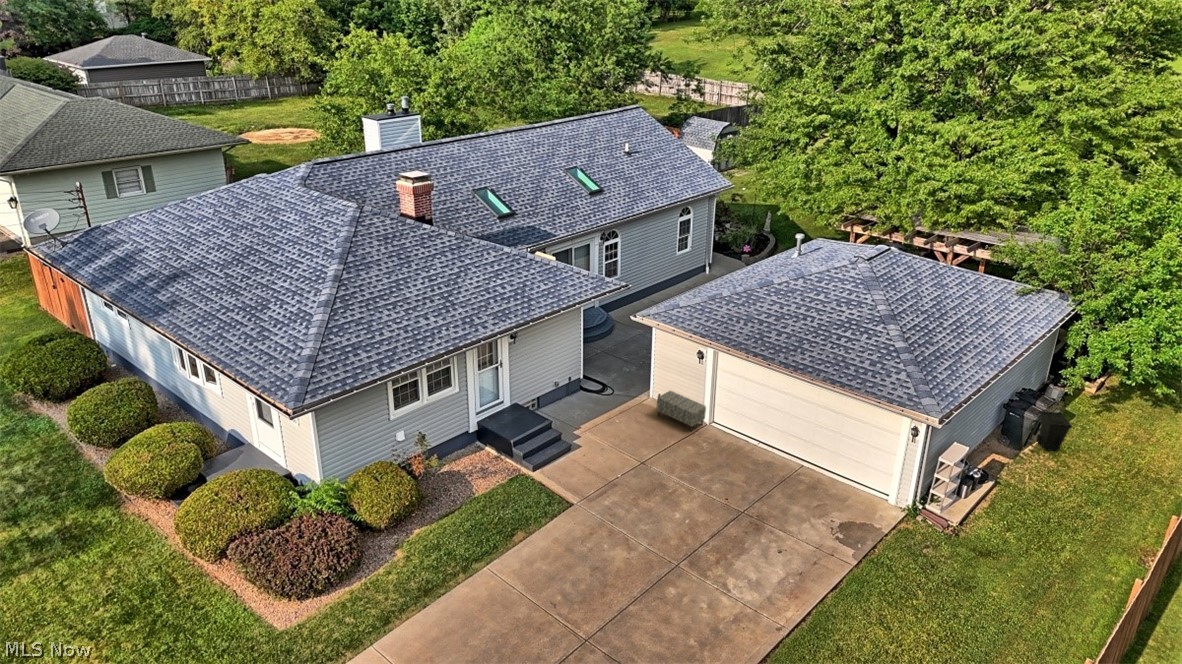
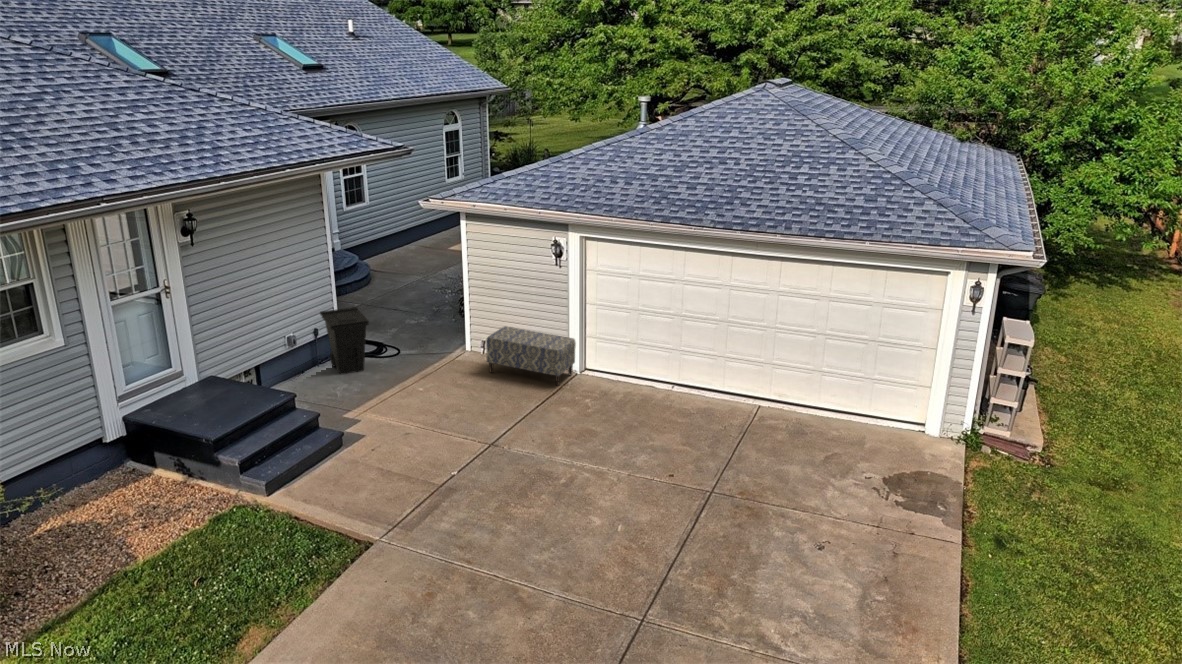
trash can: present [1037,411,1072,452] -> present [320,307,369,374]

